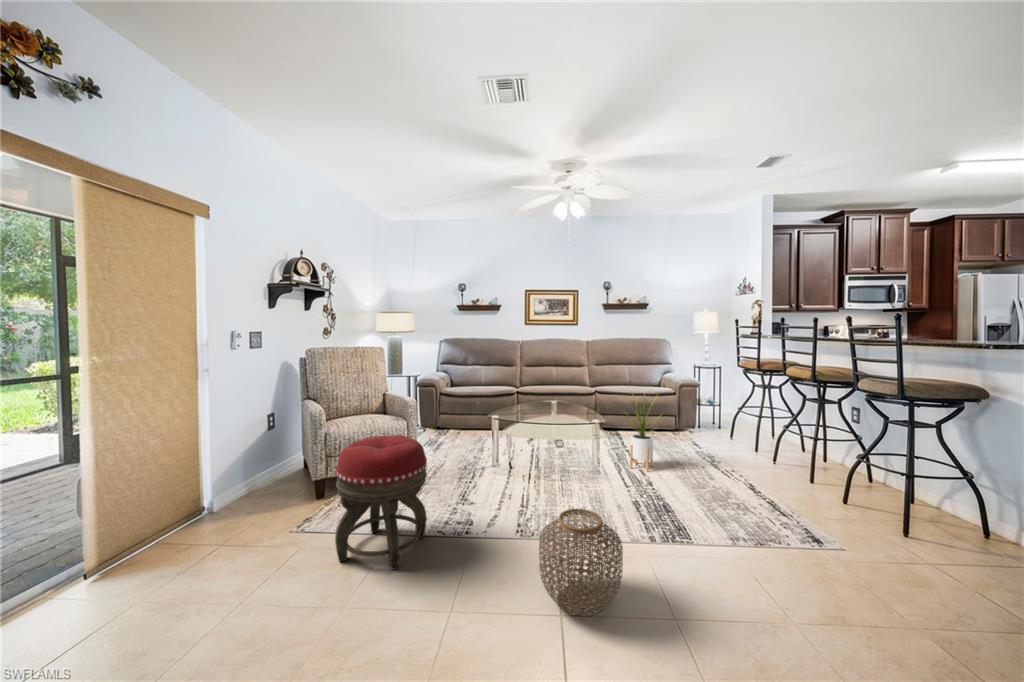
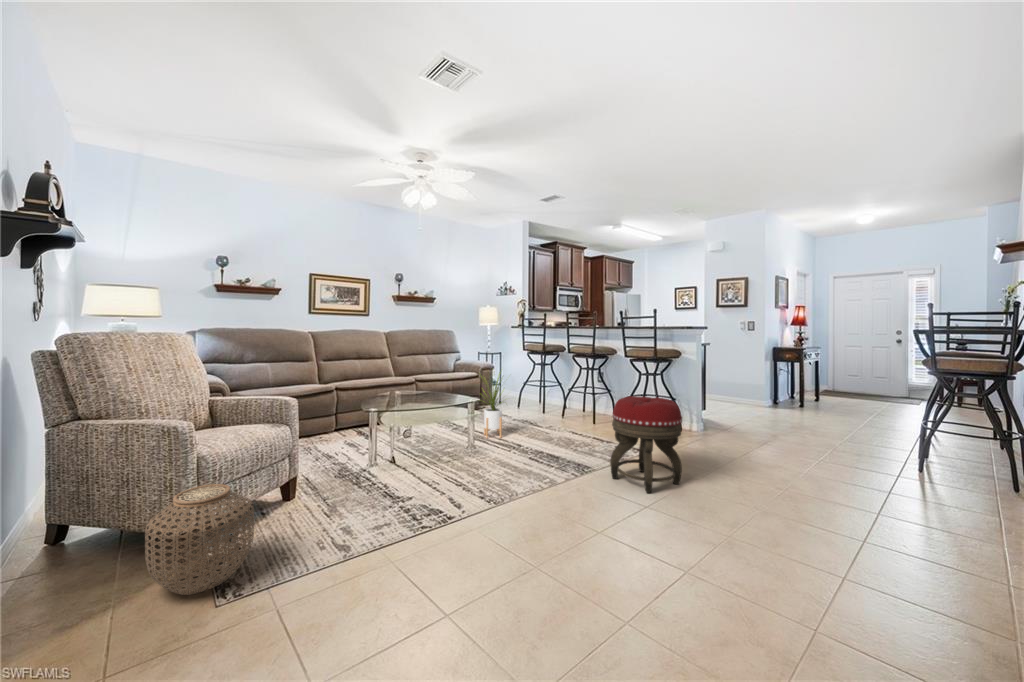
footstool: present [335,435,427,570] -> present [610,396,682,493]
woven basket: present [539,509,623,616] -> present [145,484,254,595]

